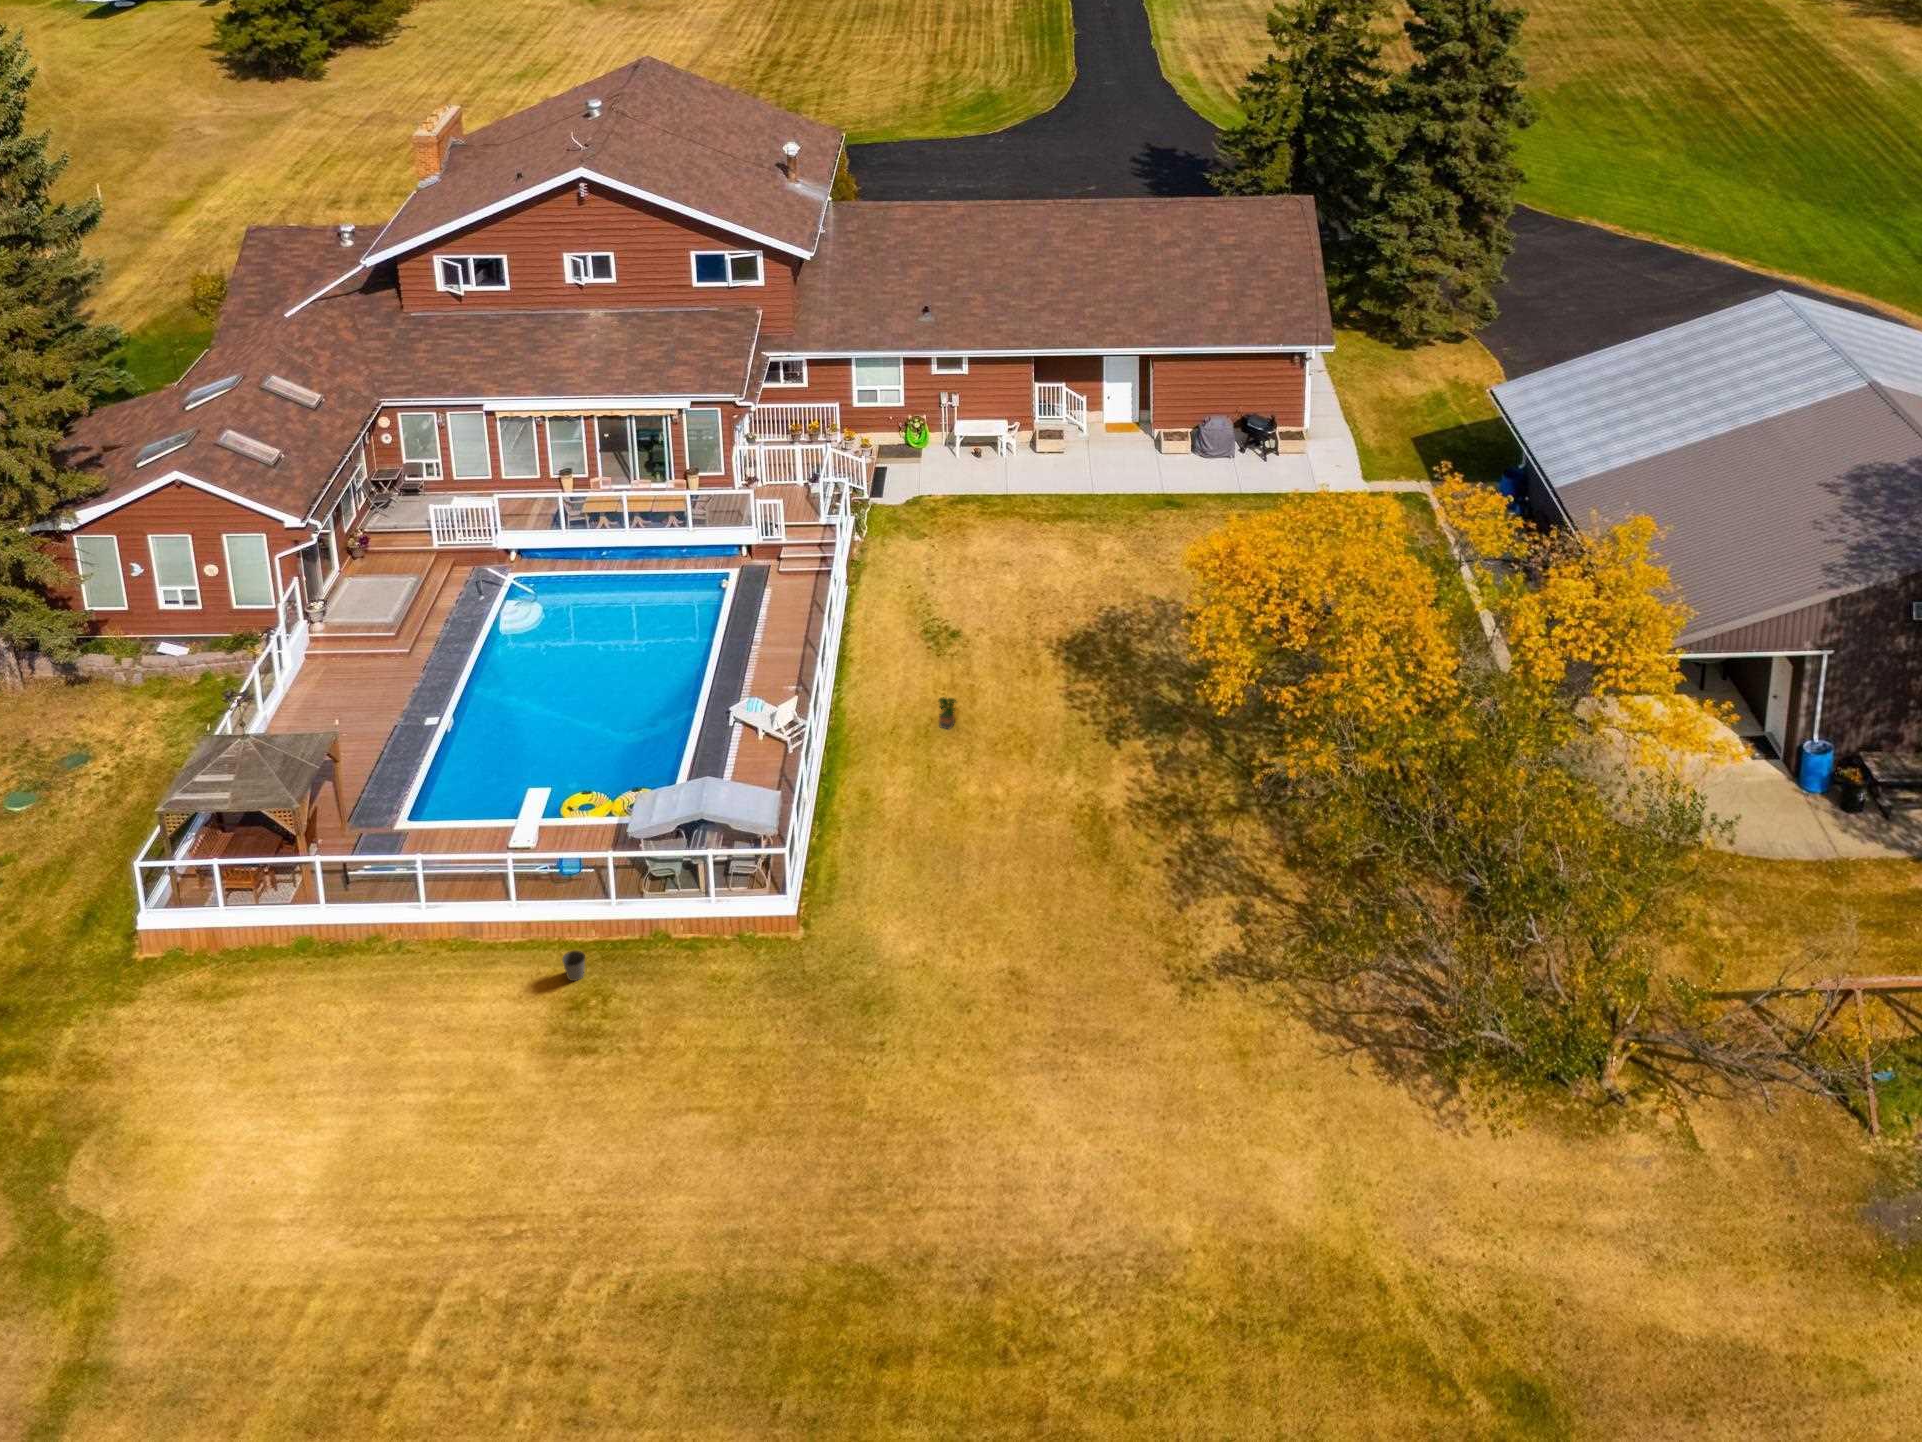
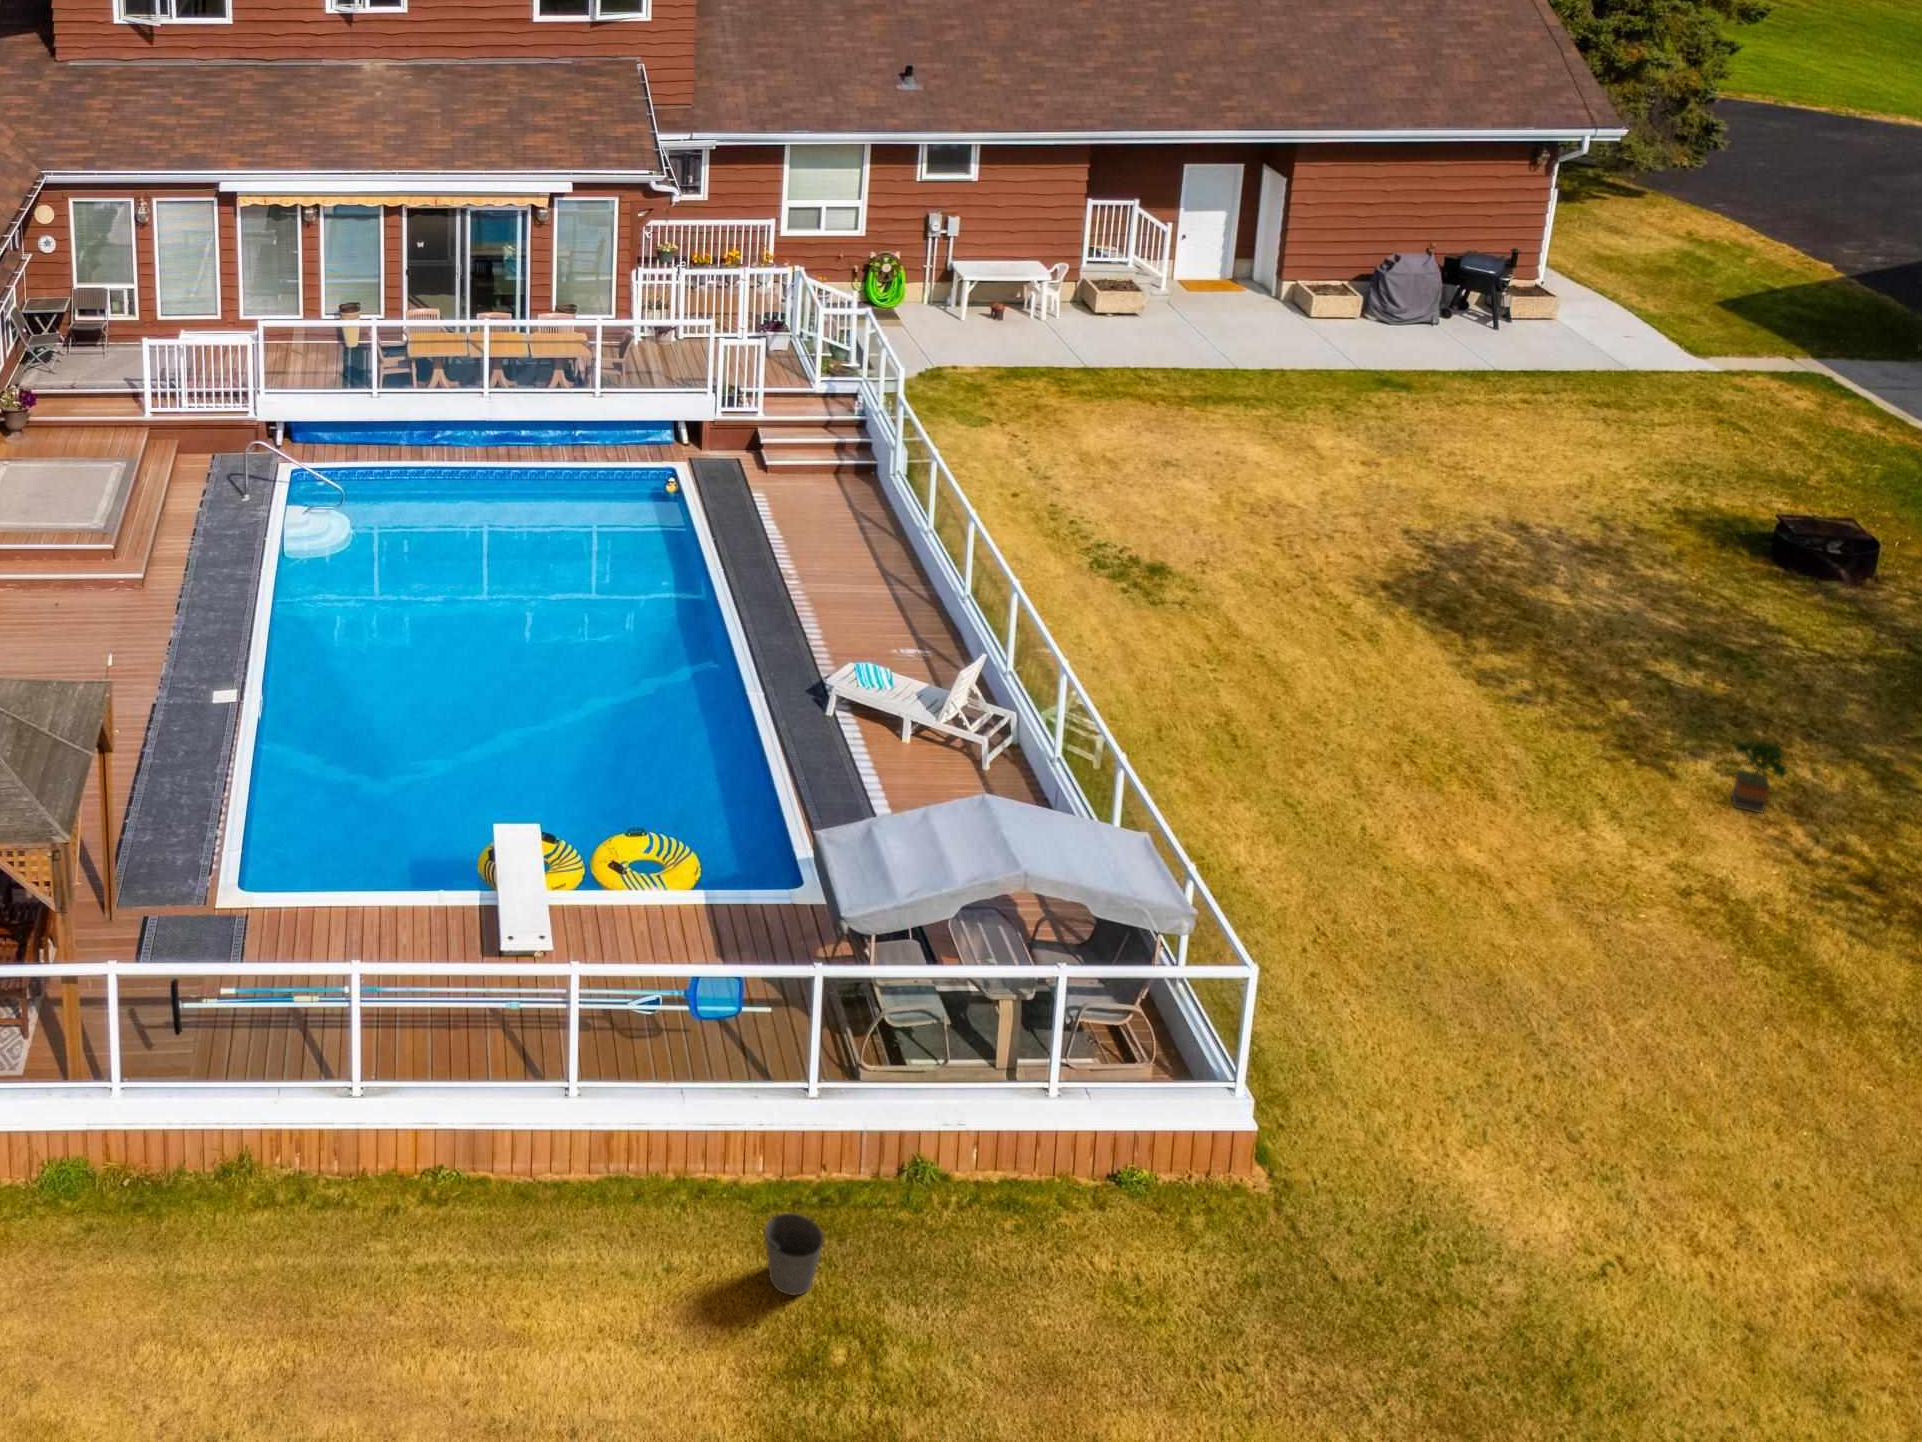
potted tree: present [938,697,957,729] -> present [1732,741,1787,813]

